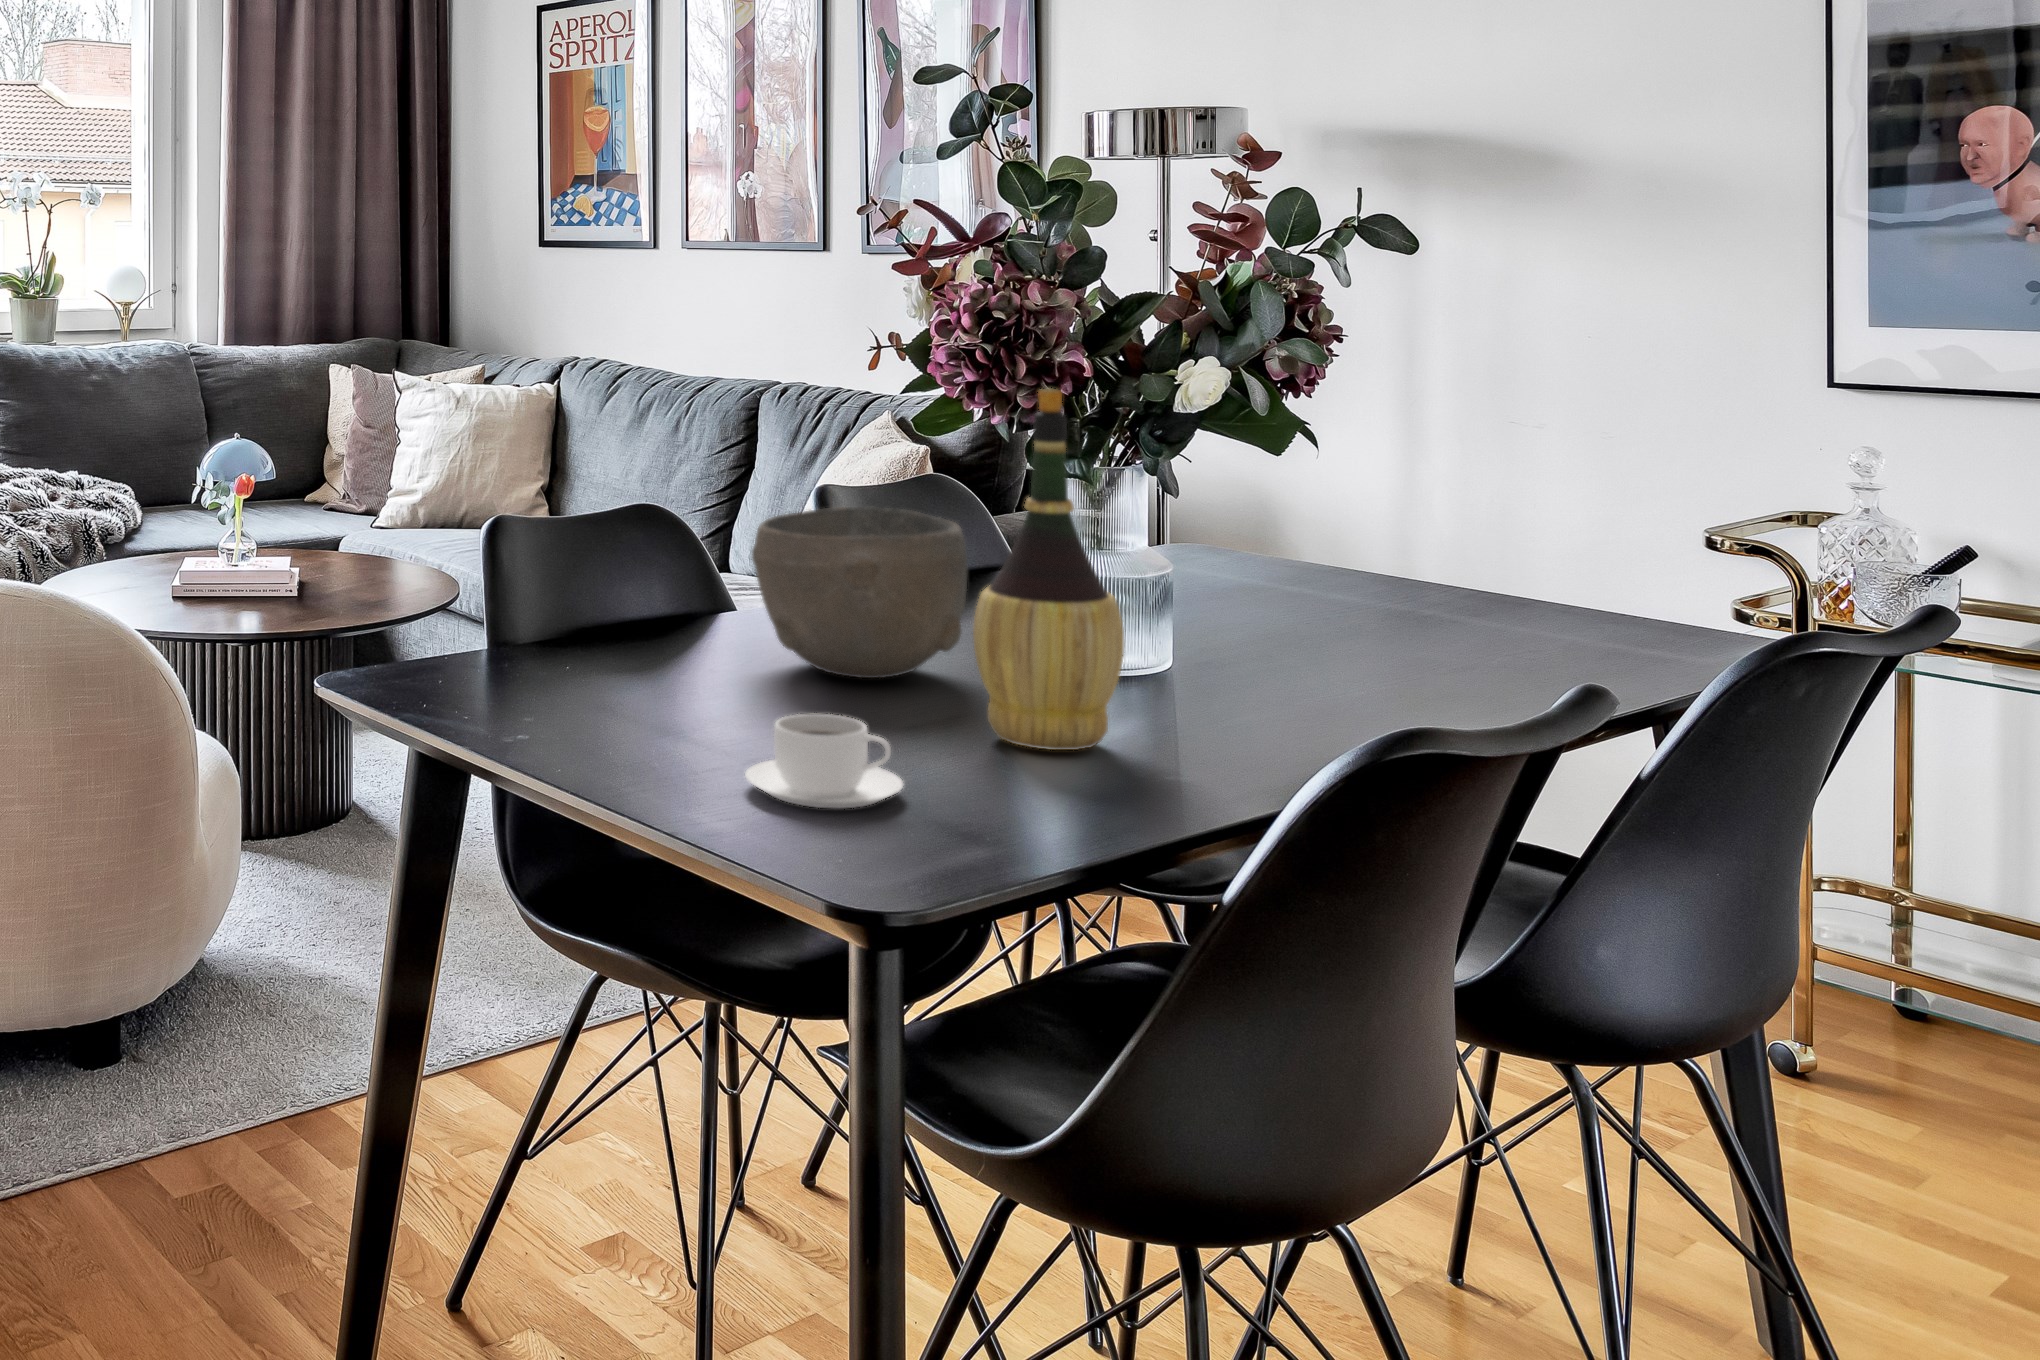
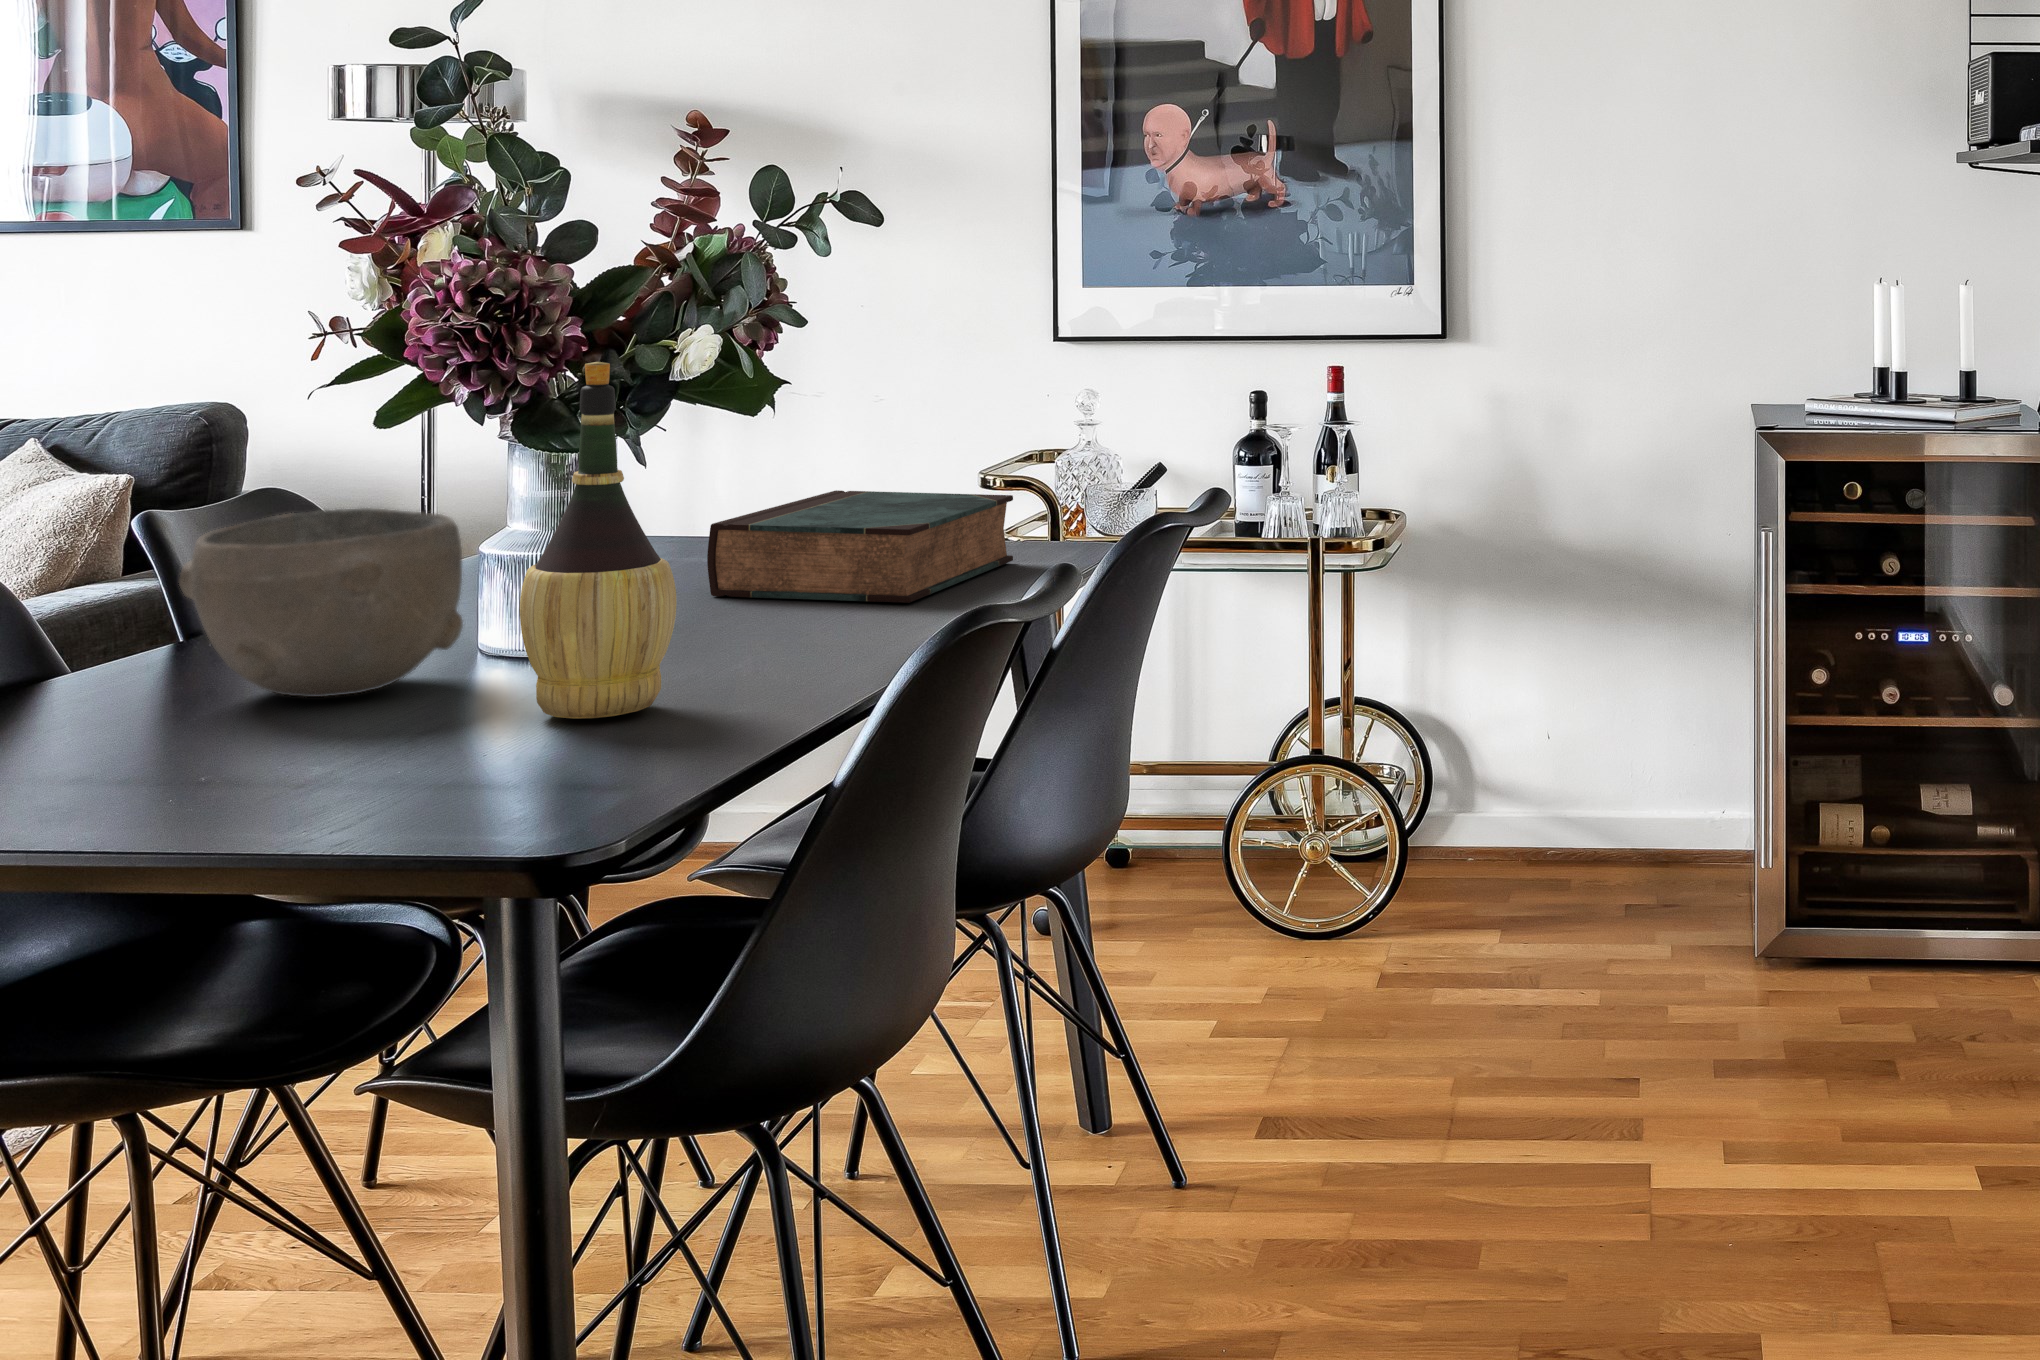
book: none [1259,542,1643,683] -> present [707,490,1013,603]
coffee cup: present [745,714,903,808] -> none [319,716,508,814]

